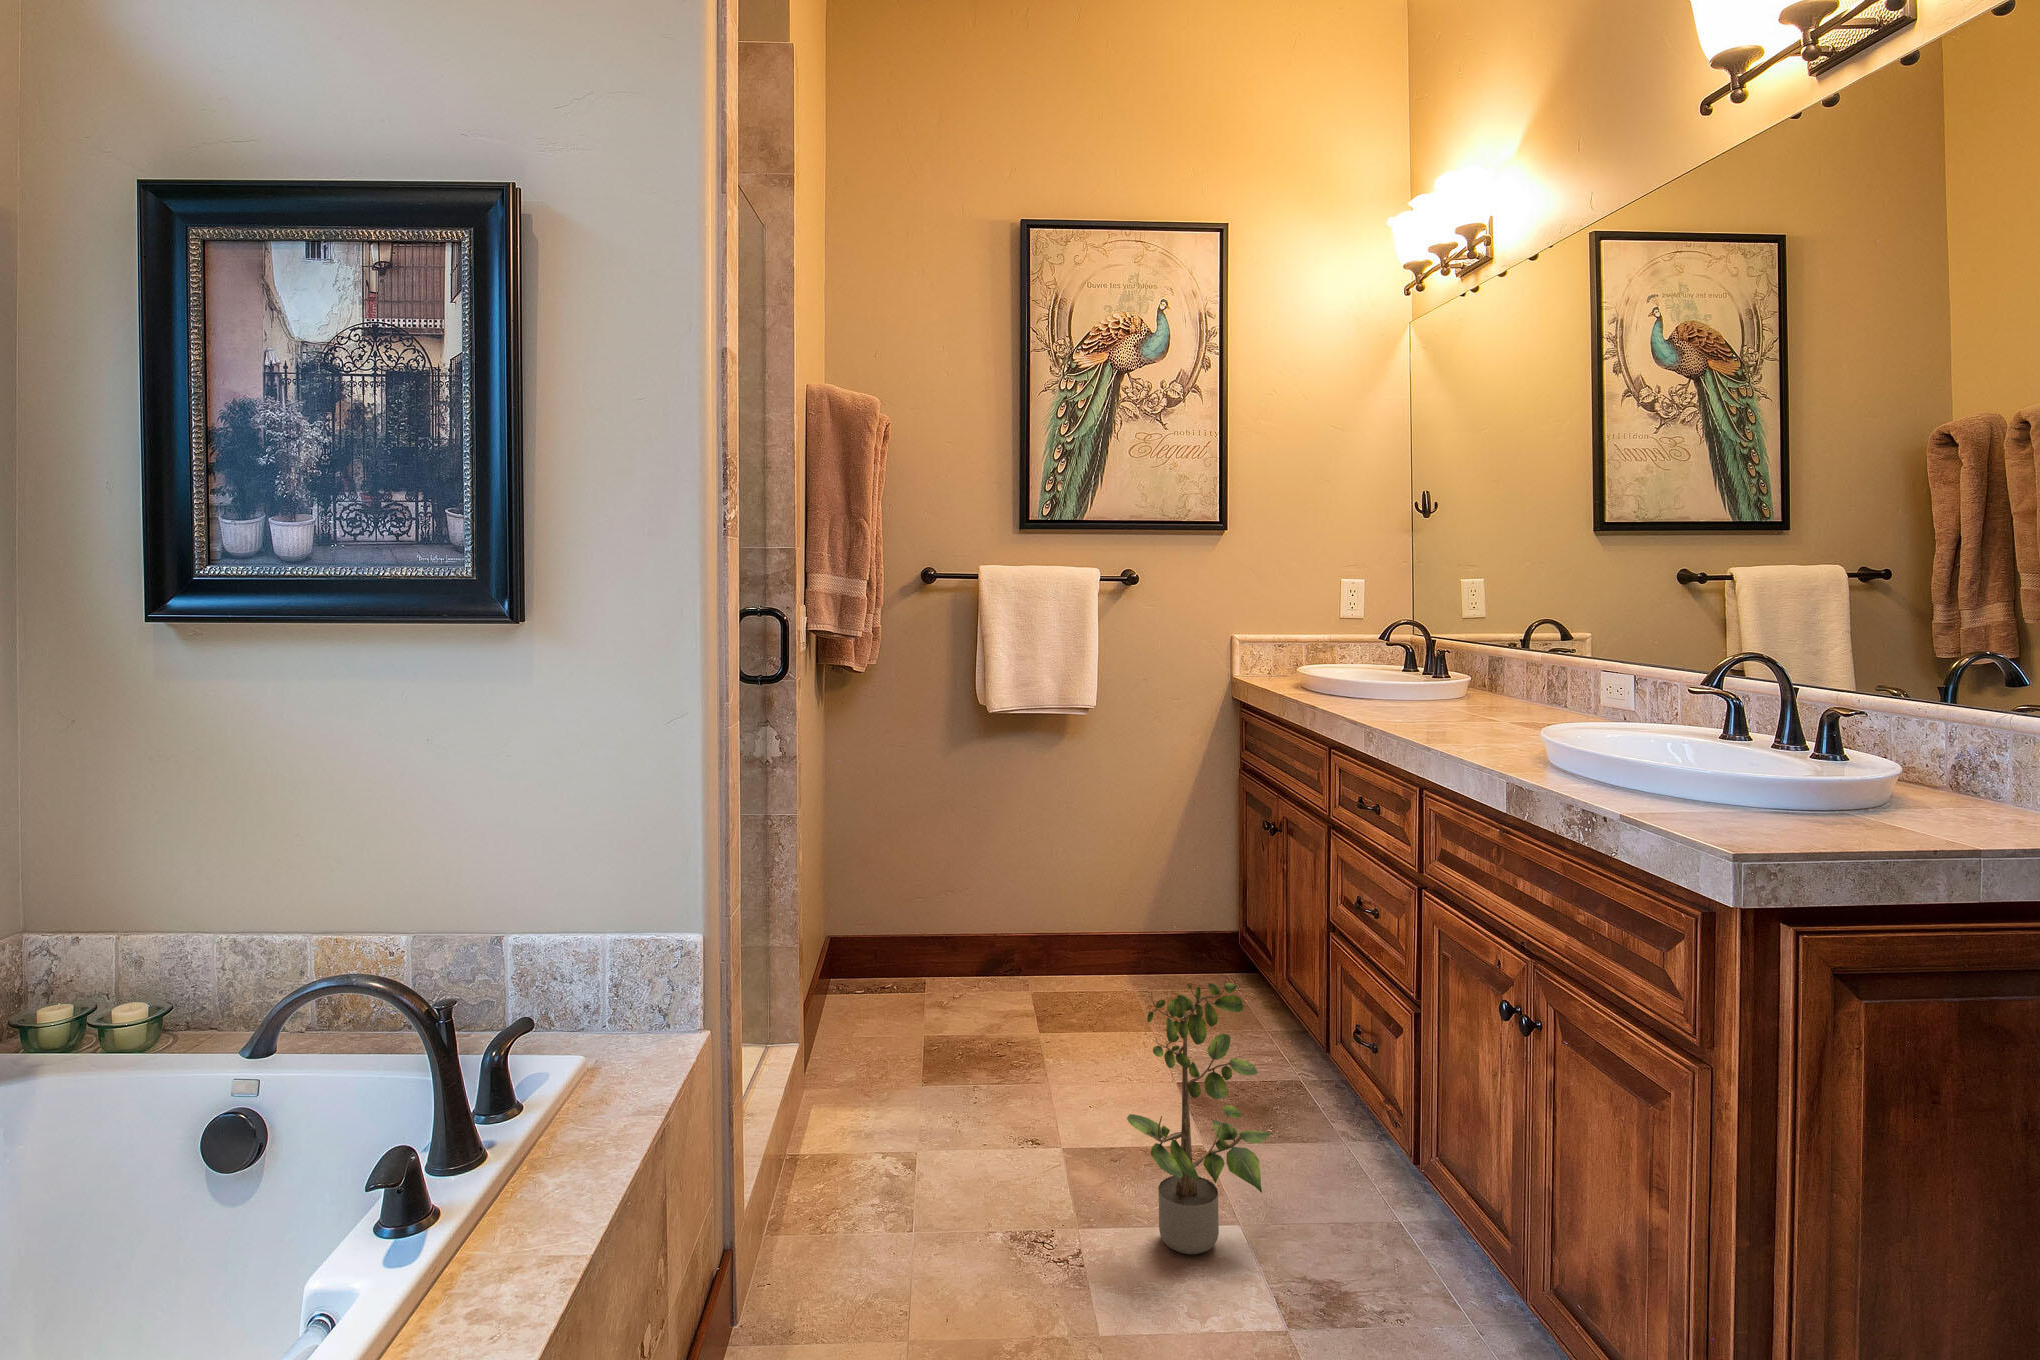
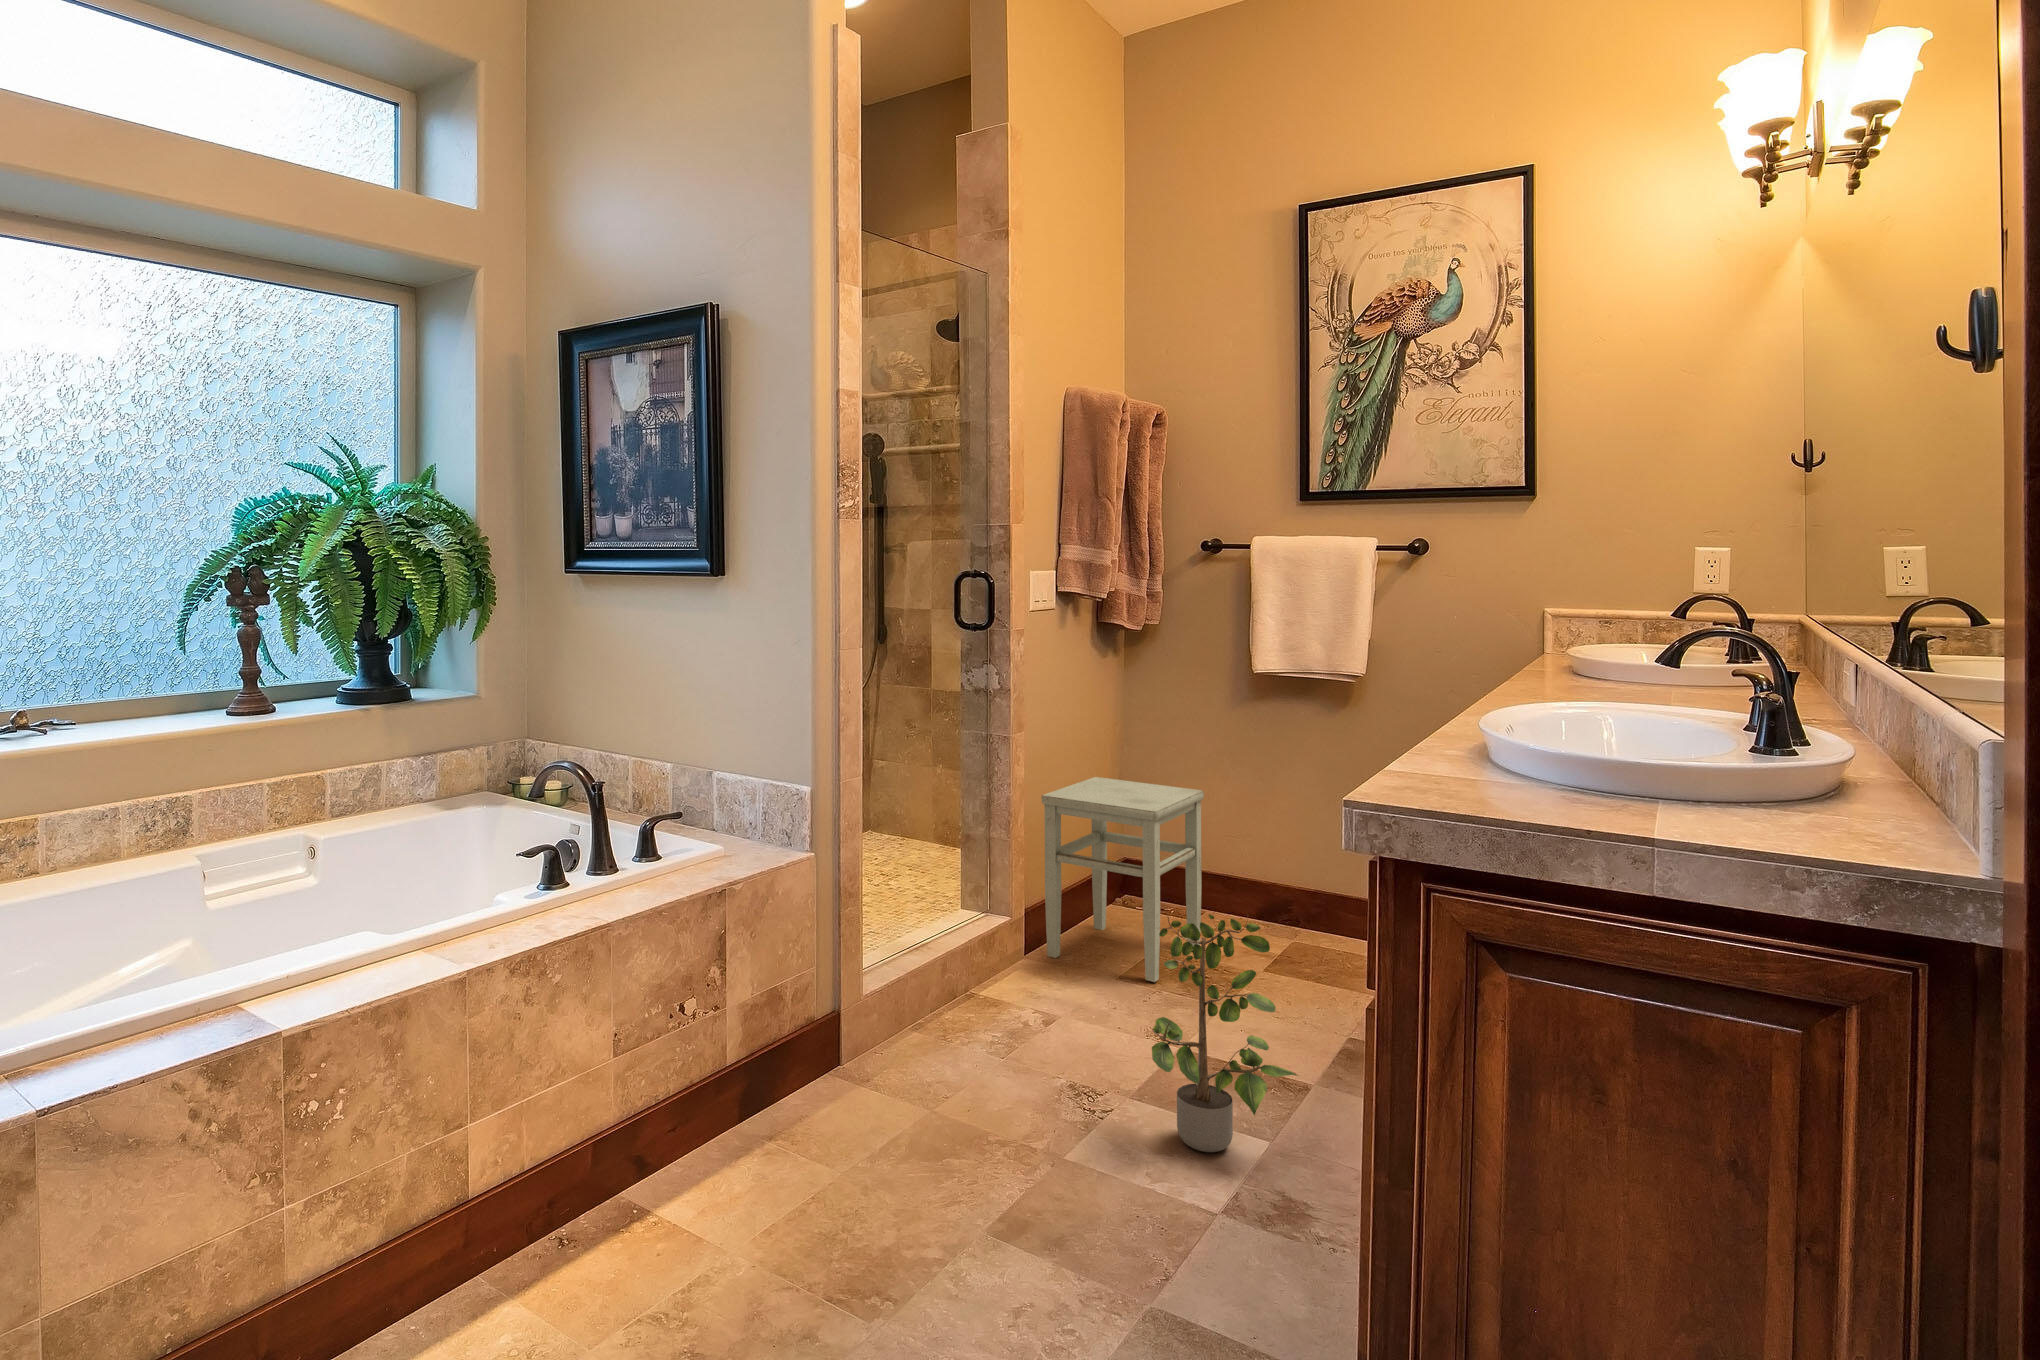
stool: none [814,844,962,1077] -> present [1042,777,1204,982]

